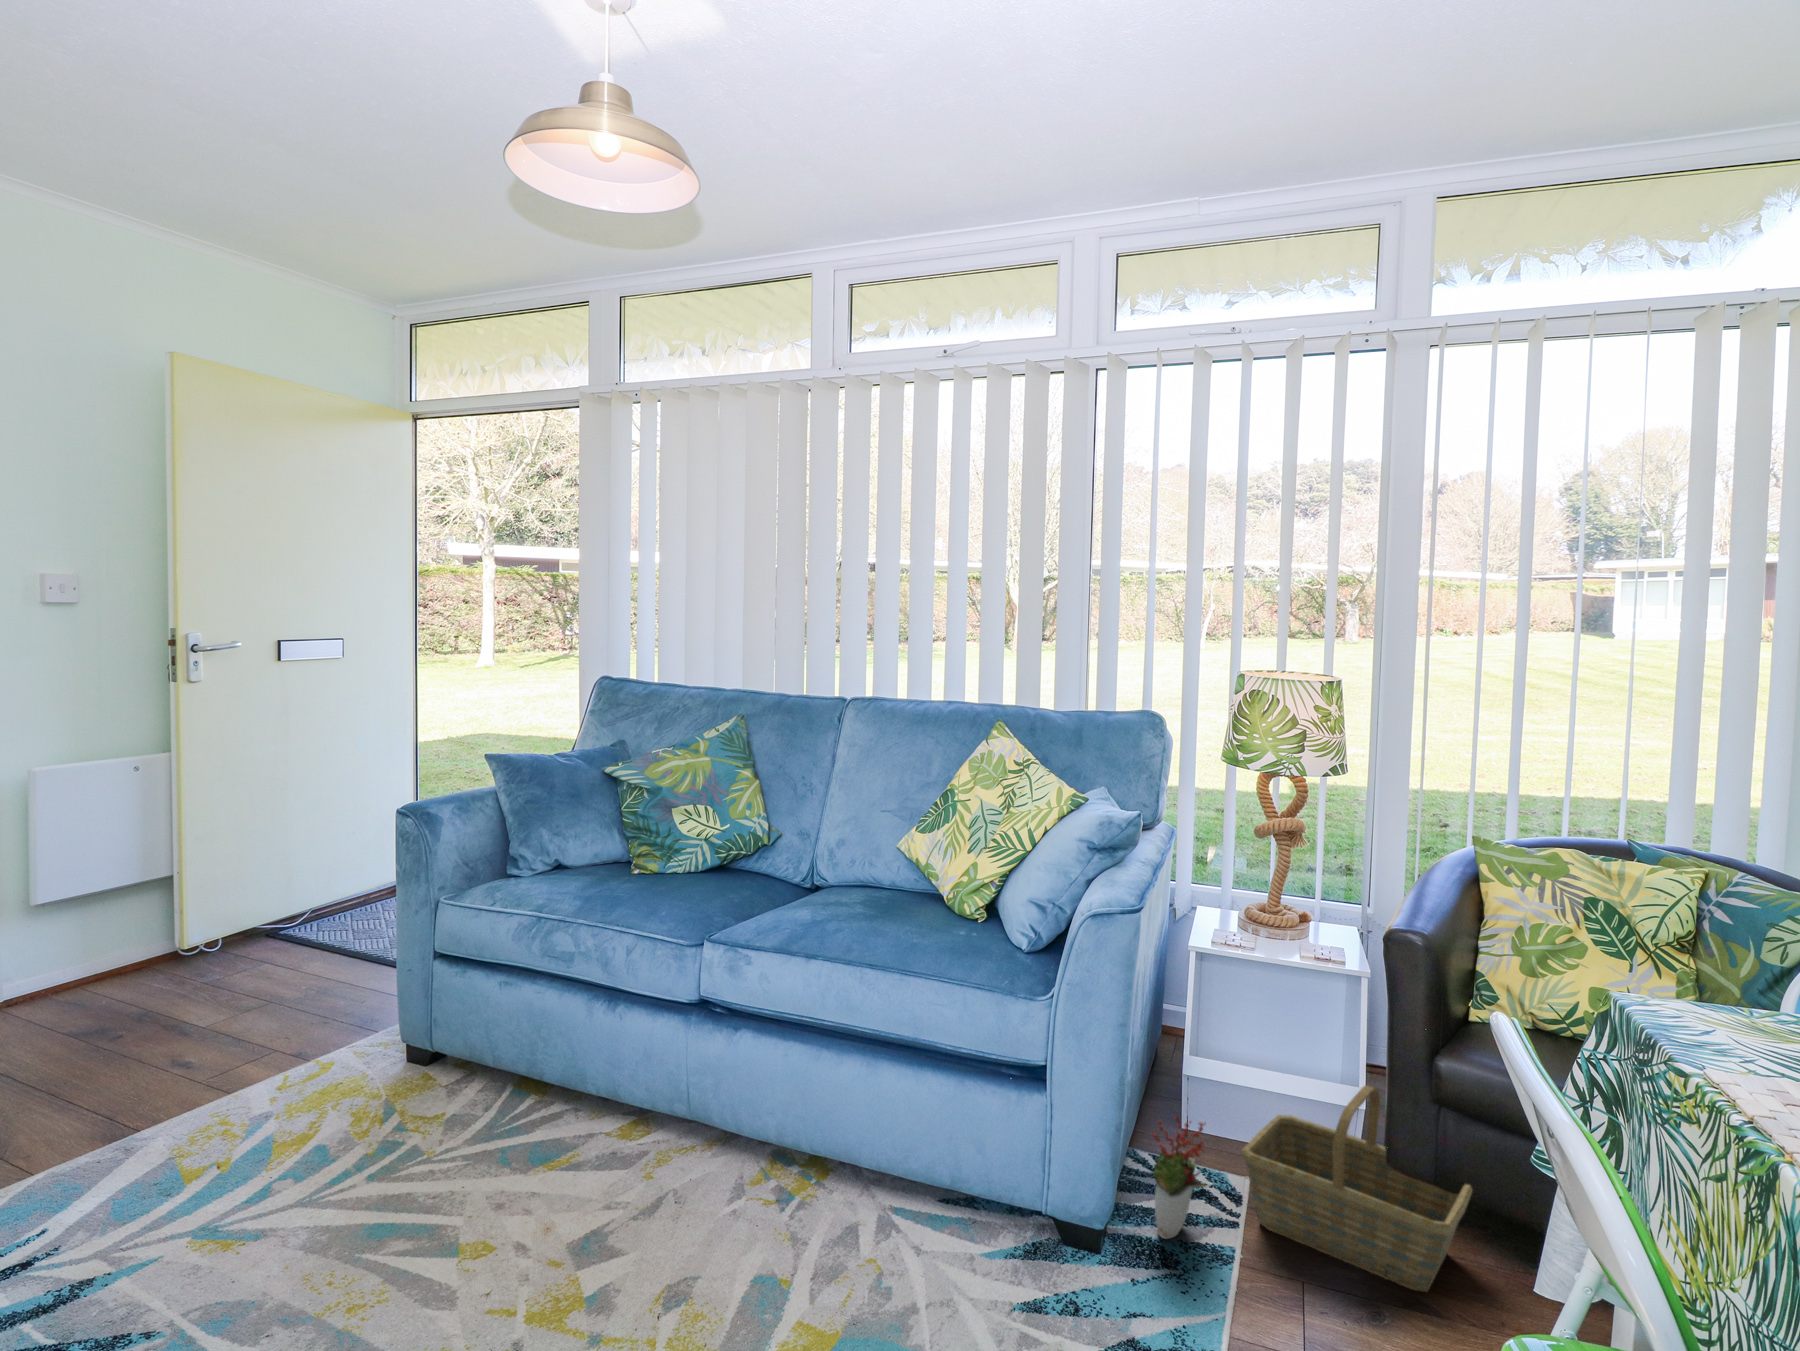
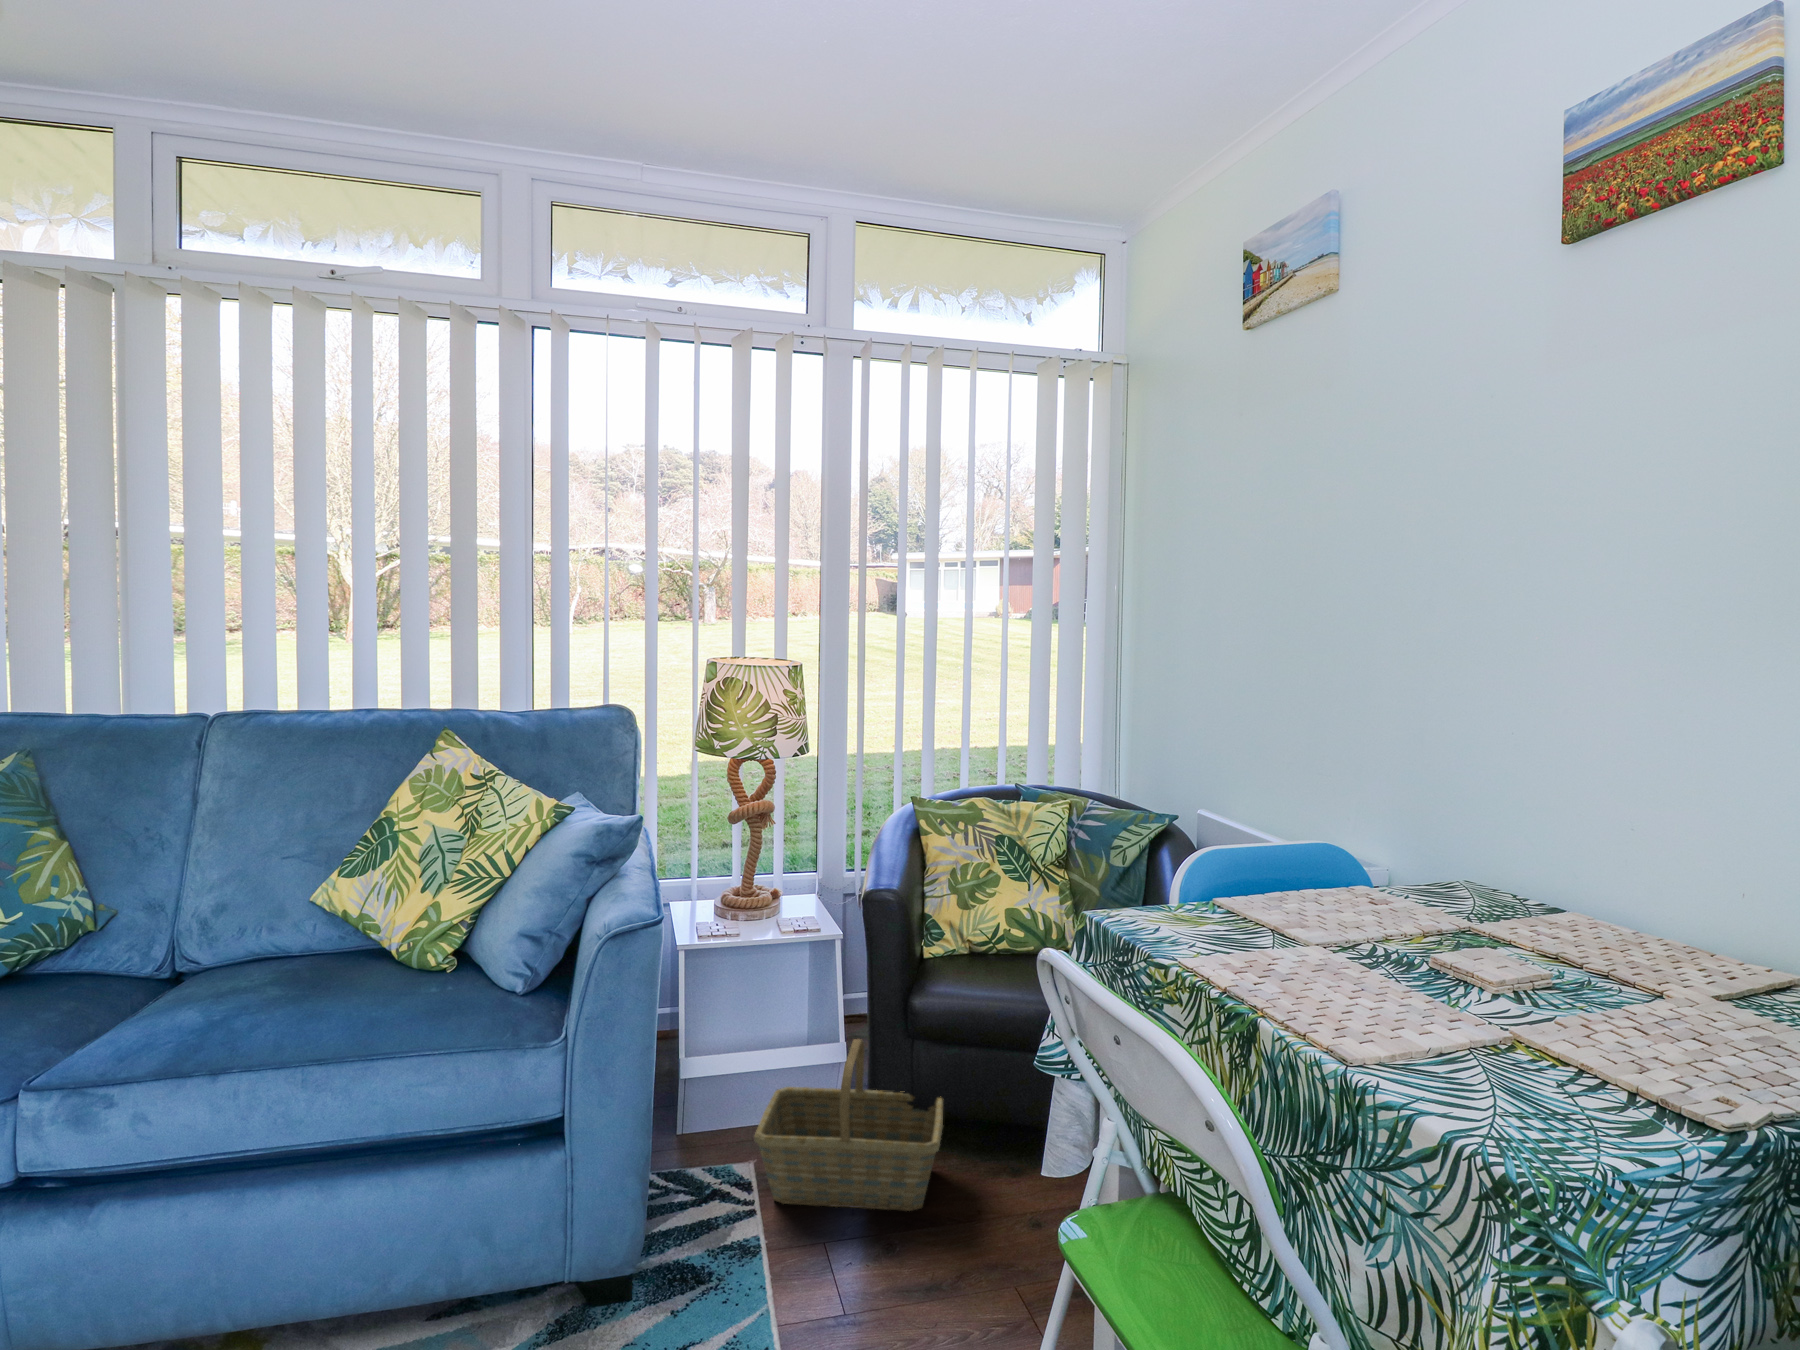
decorative plant: present [1152,1116,1206,1239] -> none [670,1119,728,1252]

